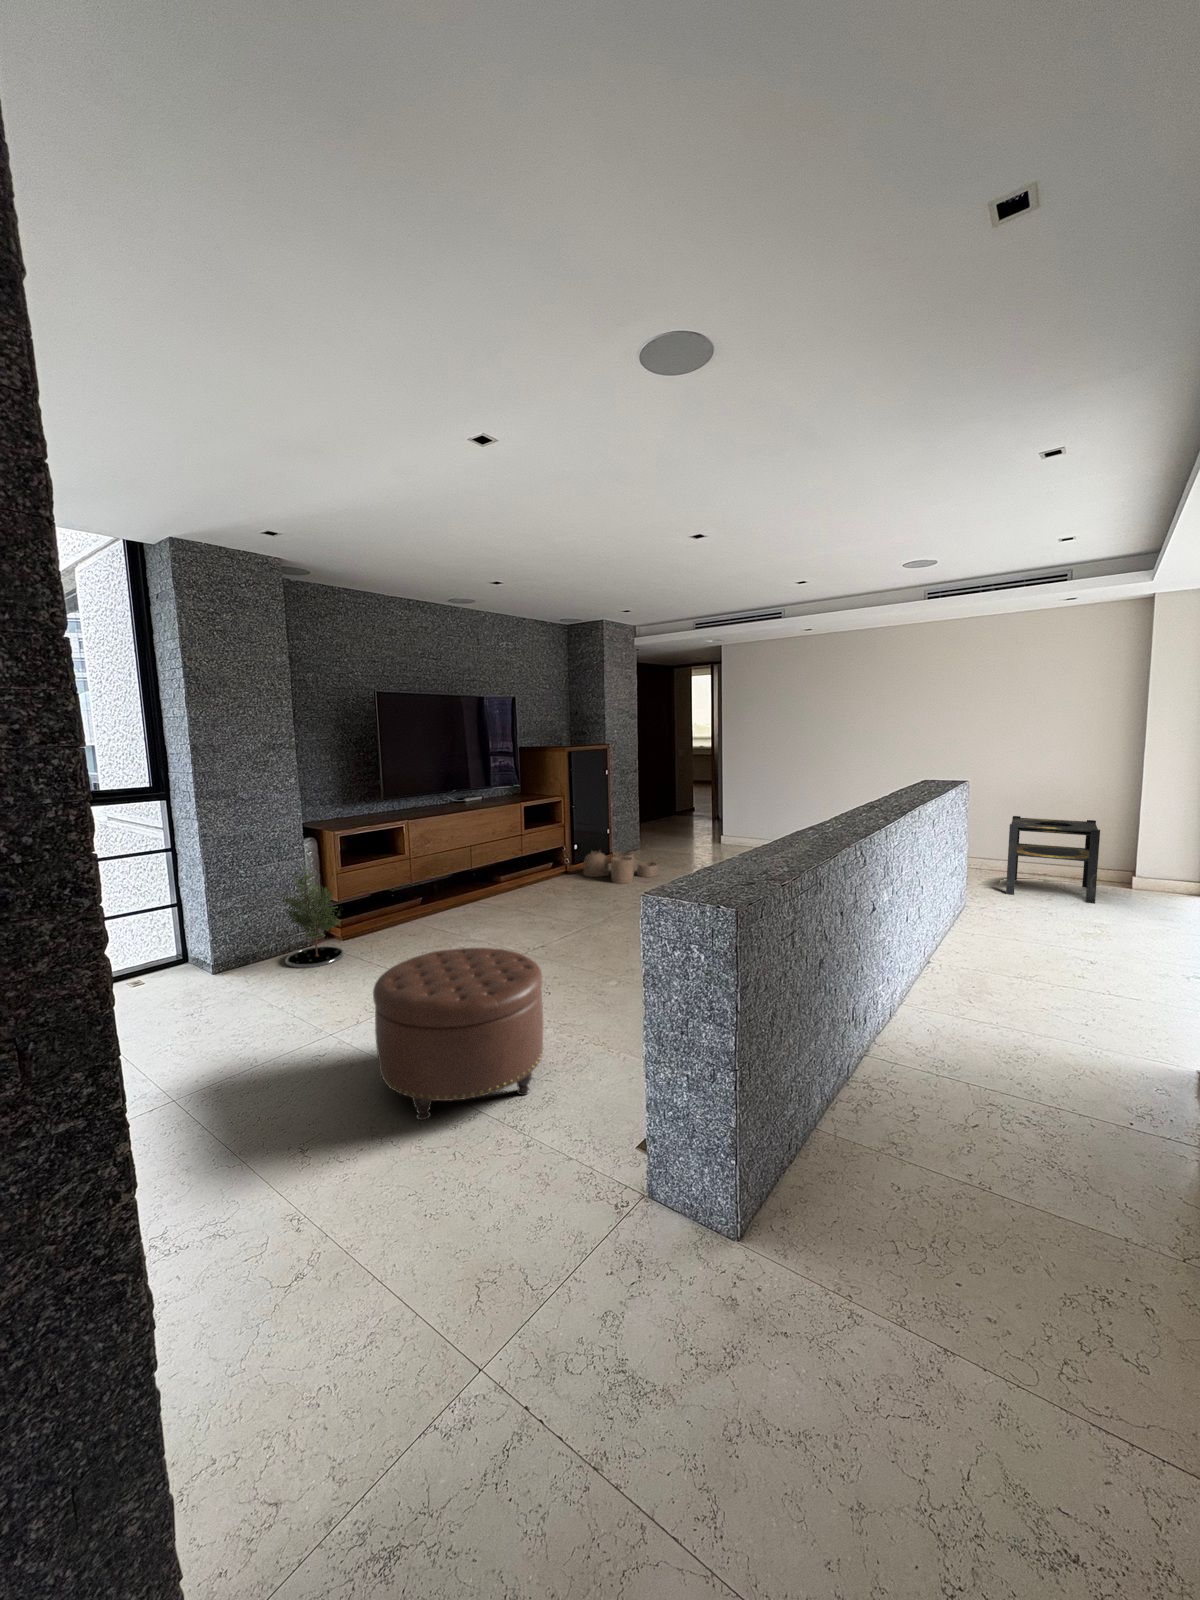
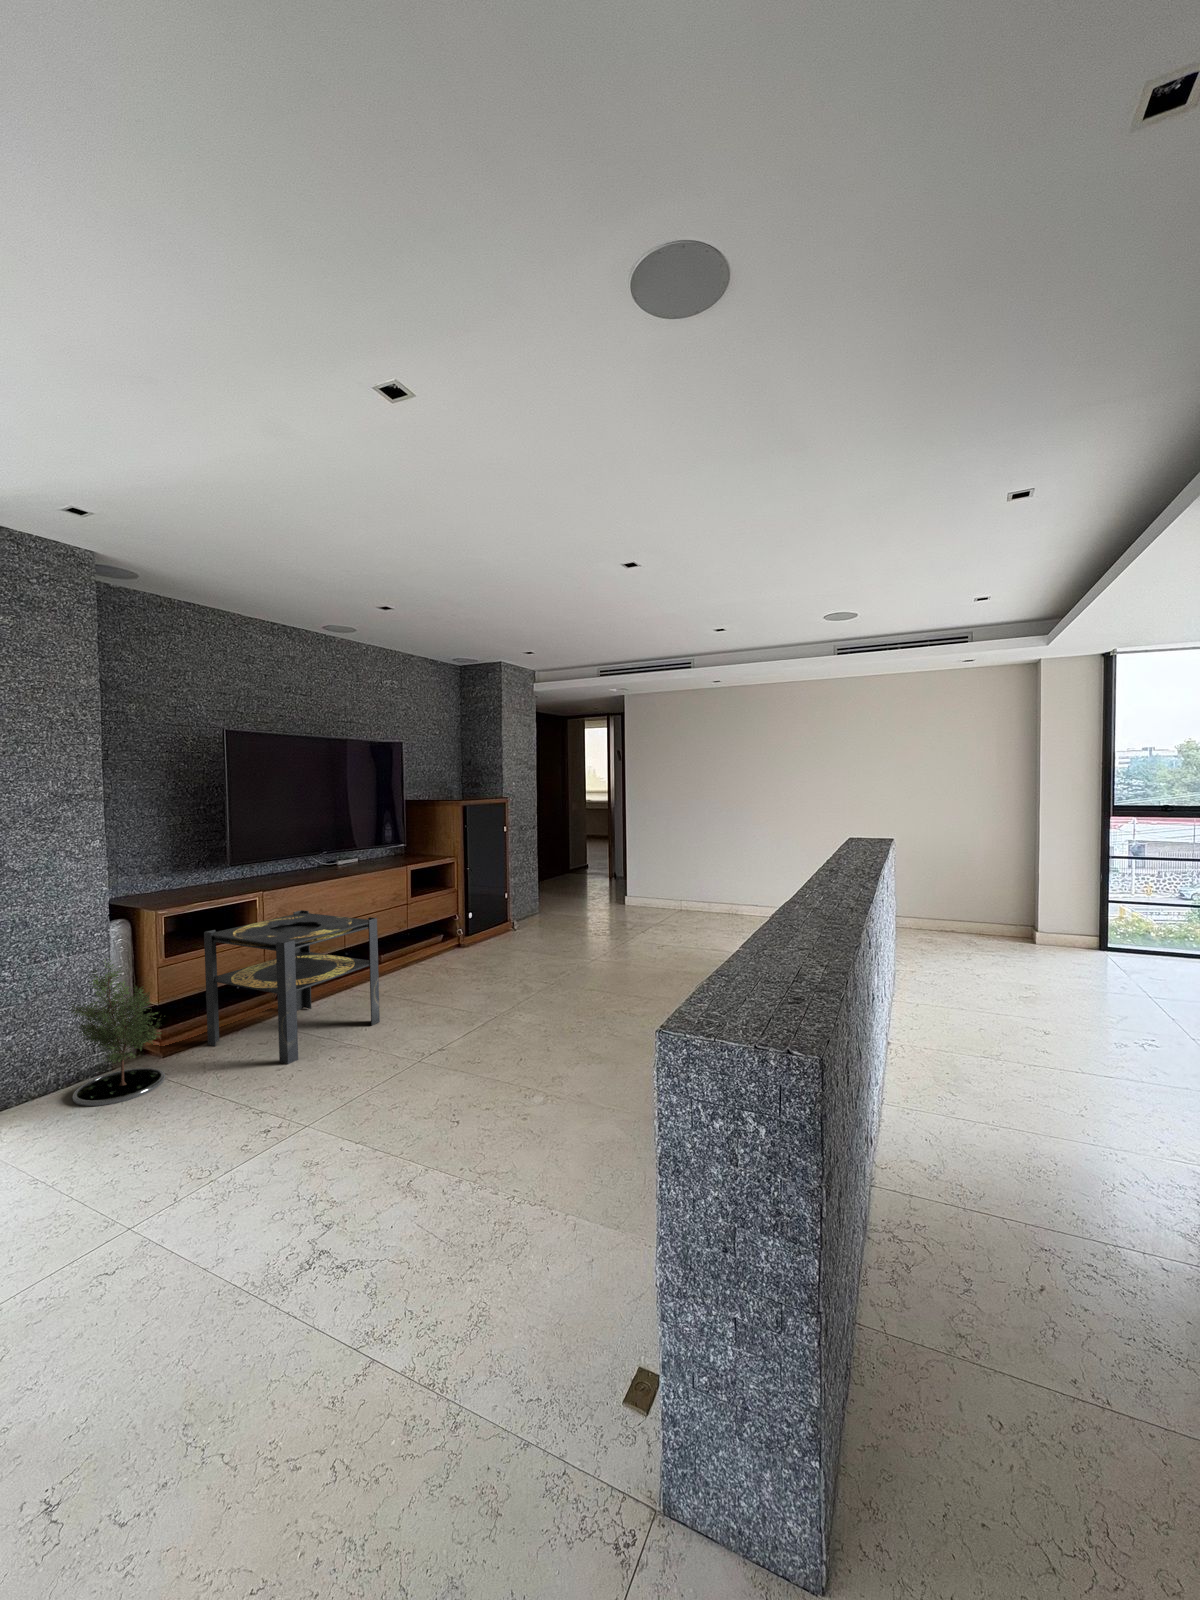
side table: present [1006,816,1100,904] -> present [204,910,380,1064]
woven basket: present [583,851,658,884] -> none [479,915,564,955]
ottoman: present [373,948,543,1120] -> none [192,1076,458,1388]

